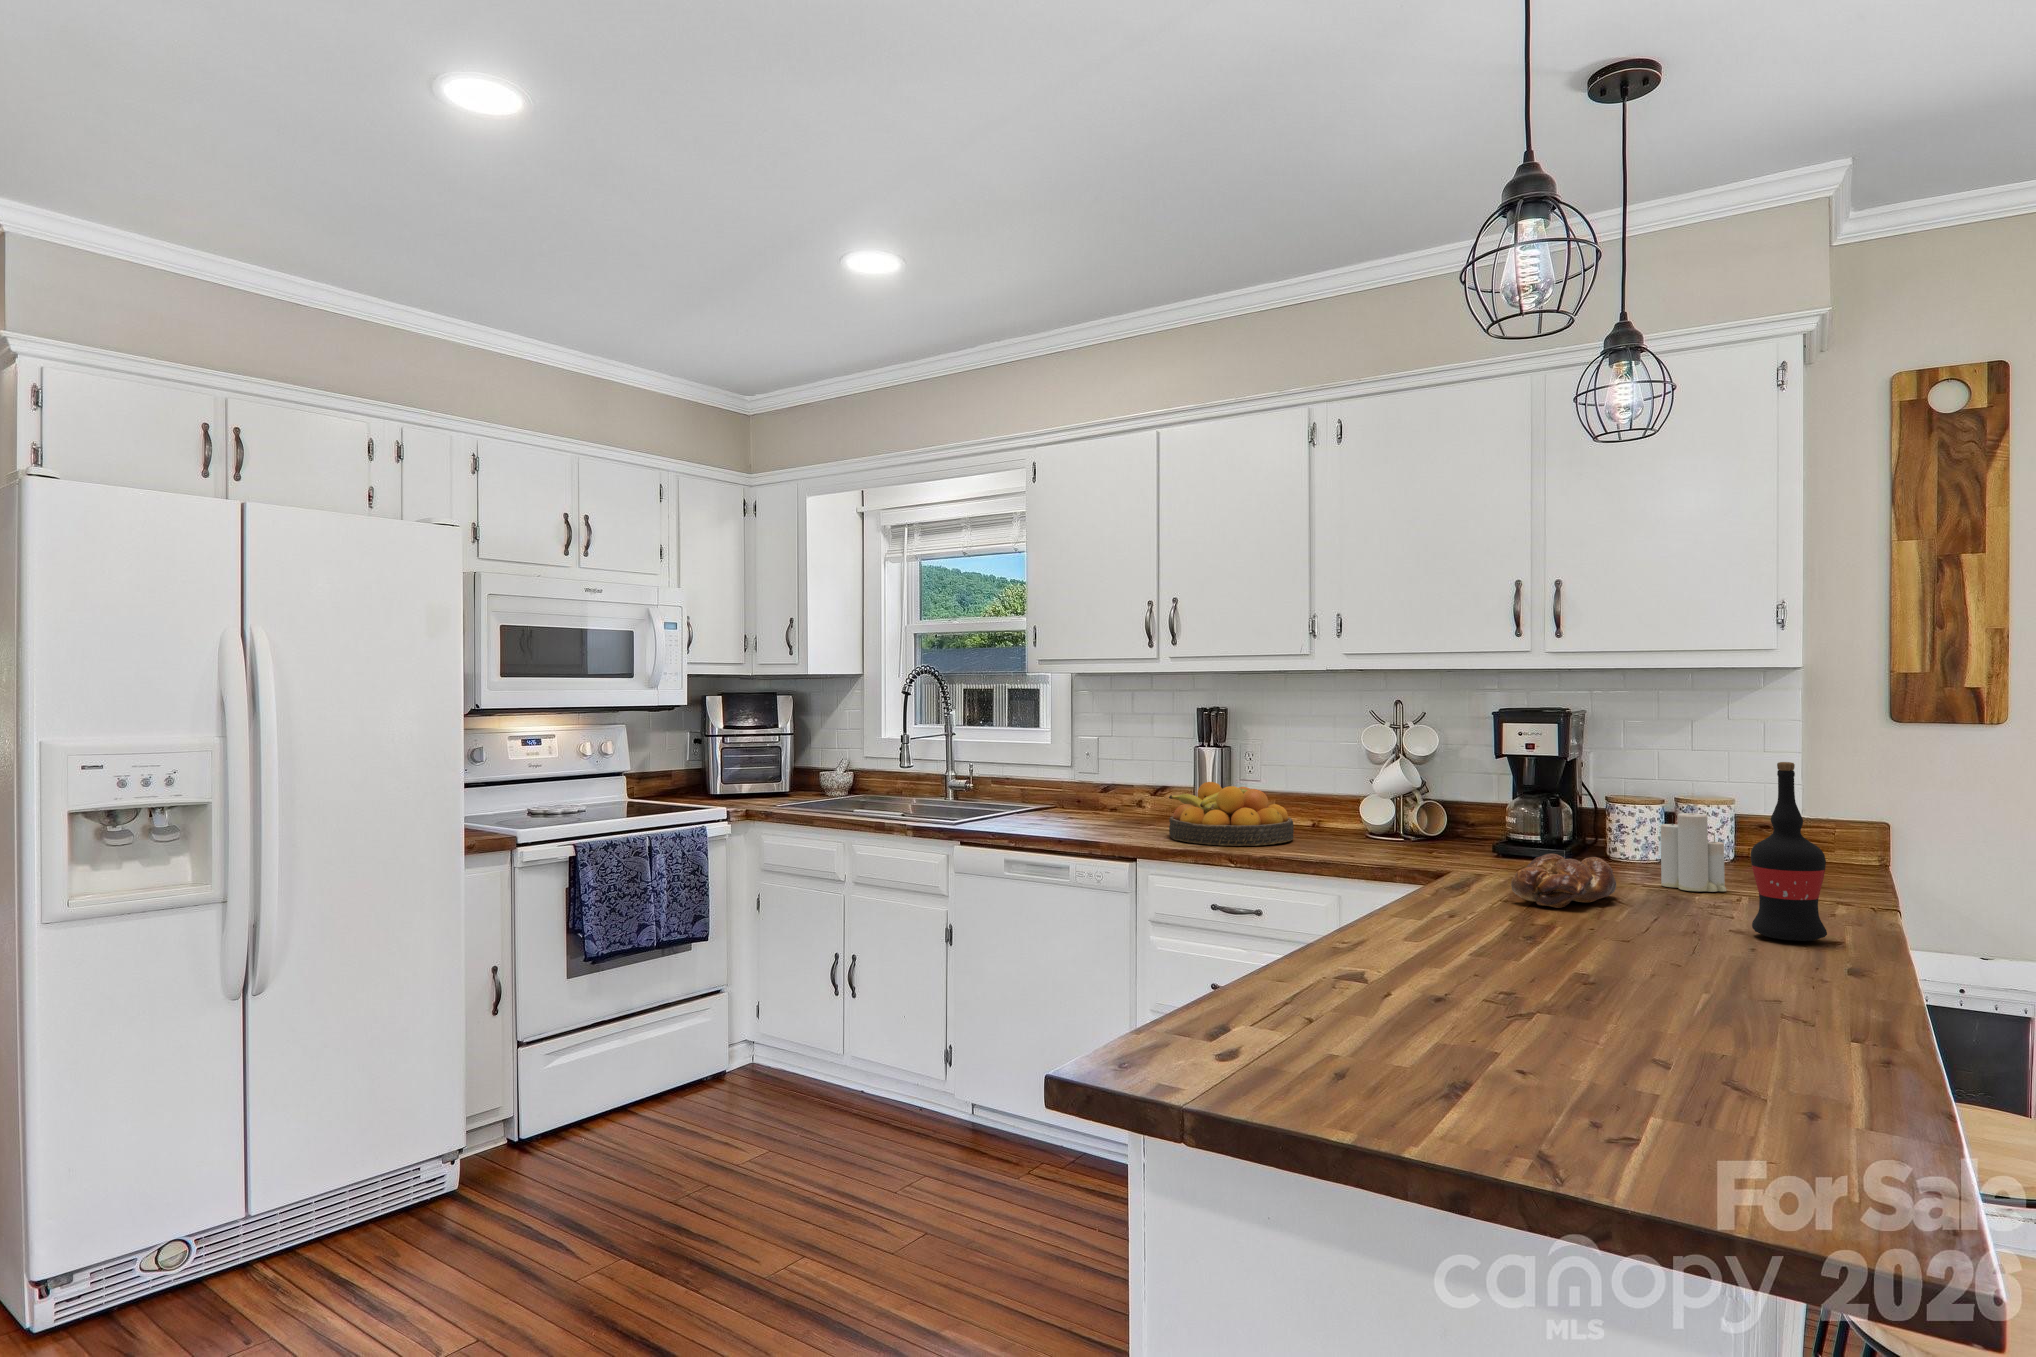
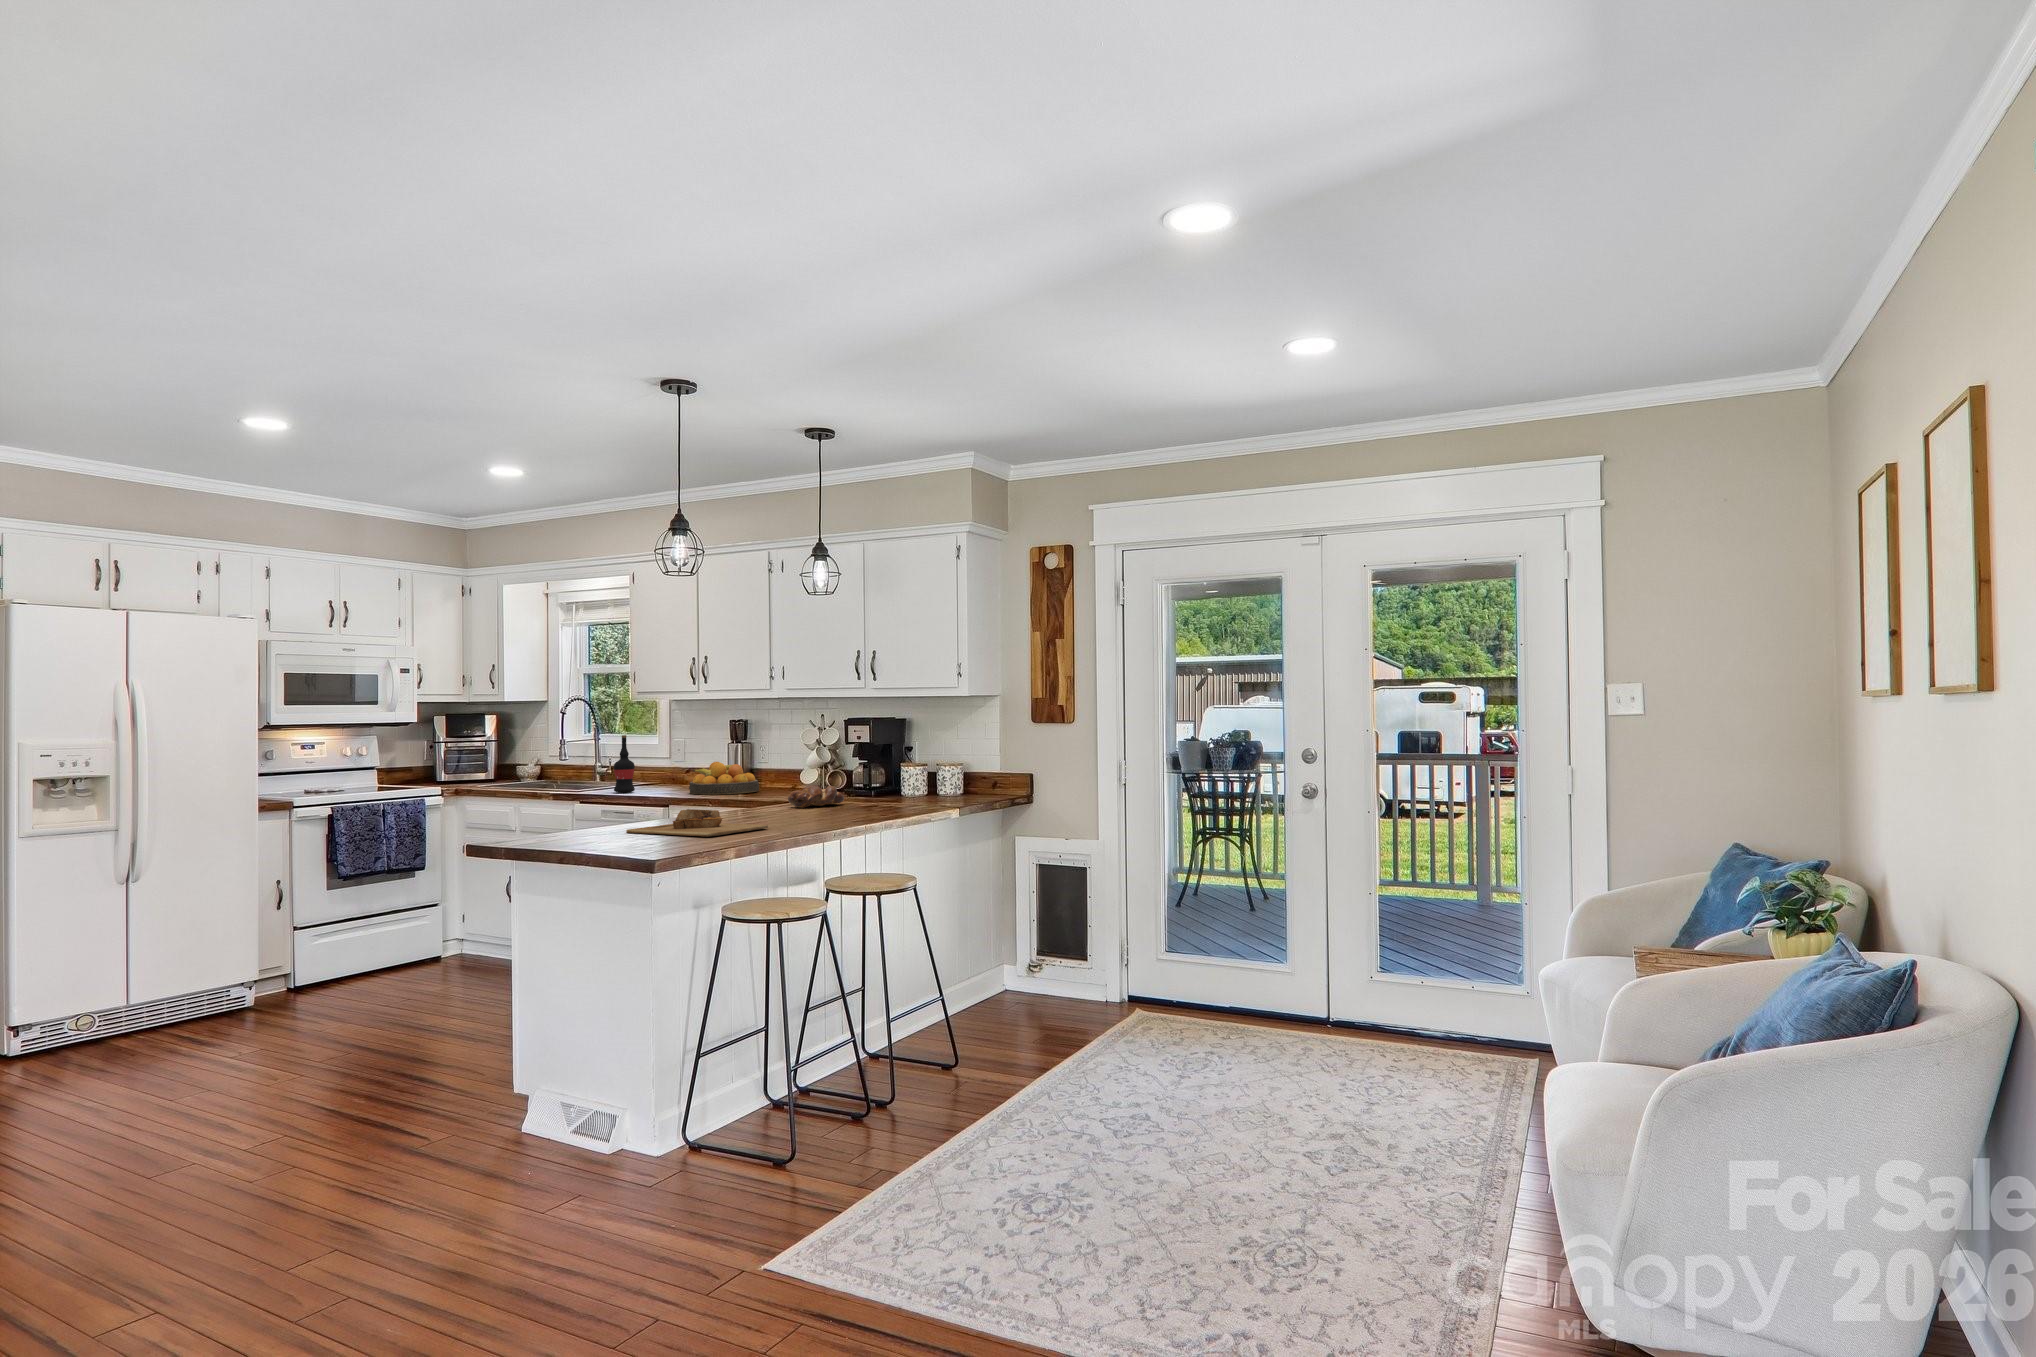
wine bottle: present [1751,762,1827,941] -> present [614,735,635,793]
candle: present [1661,809,1727,892] -> none [882,762,905,802]
cutting board: none [1410,972,1808,1098] -> present [626,809,768,836]

